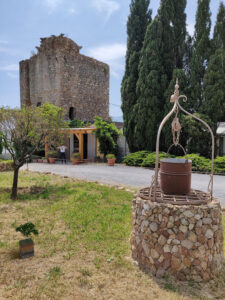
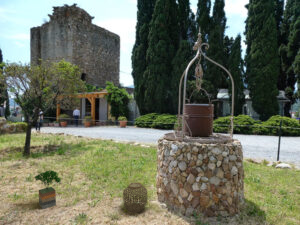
woven basket: none [95,240,119,269] -> present [123,182,148,212]

